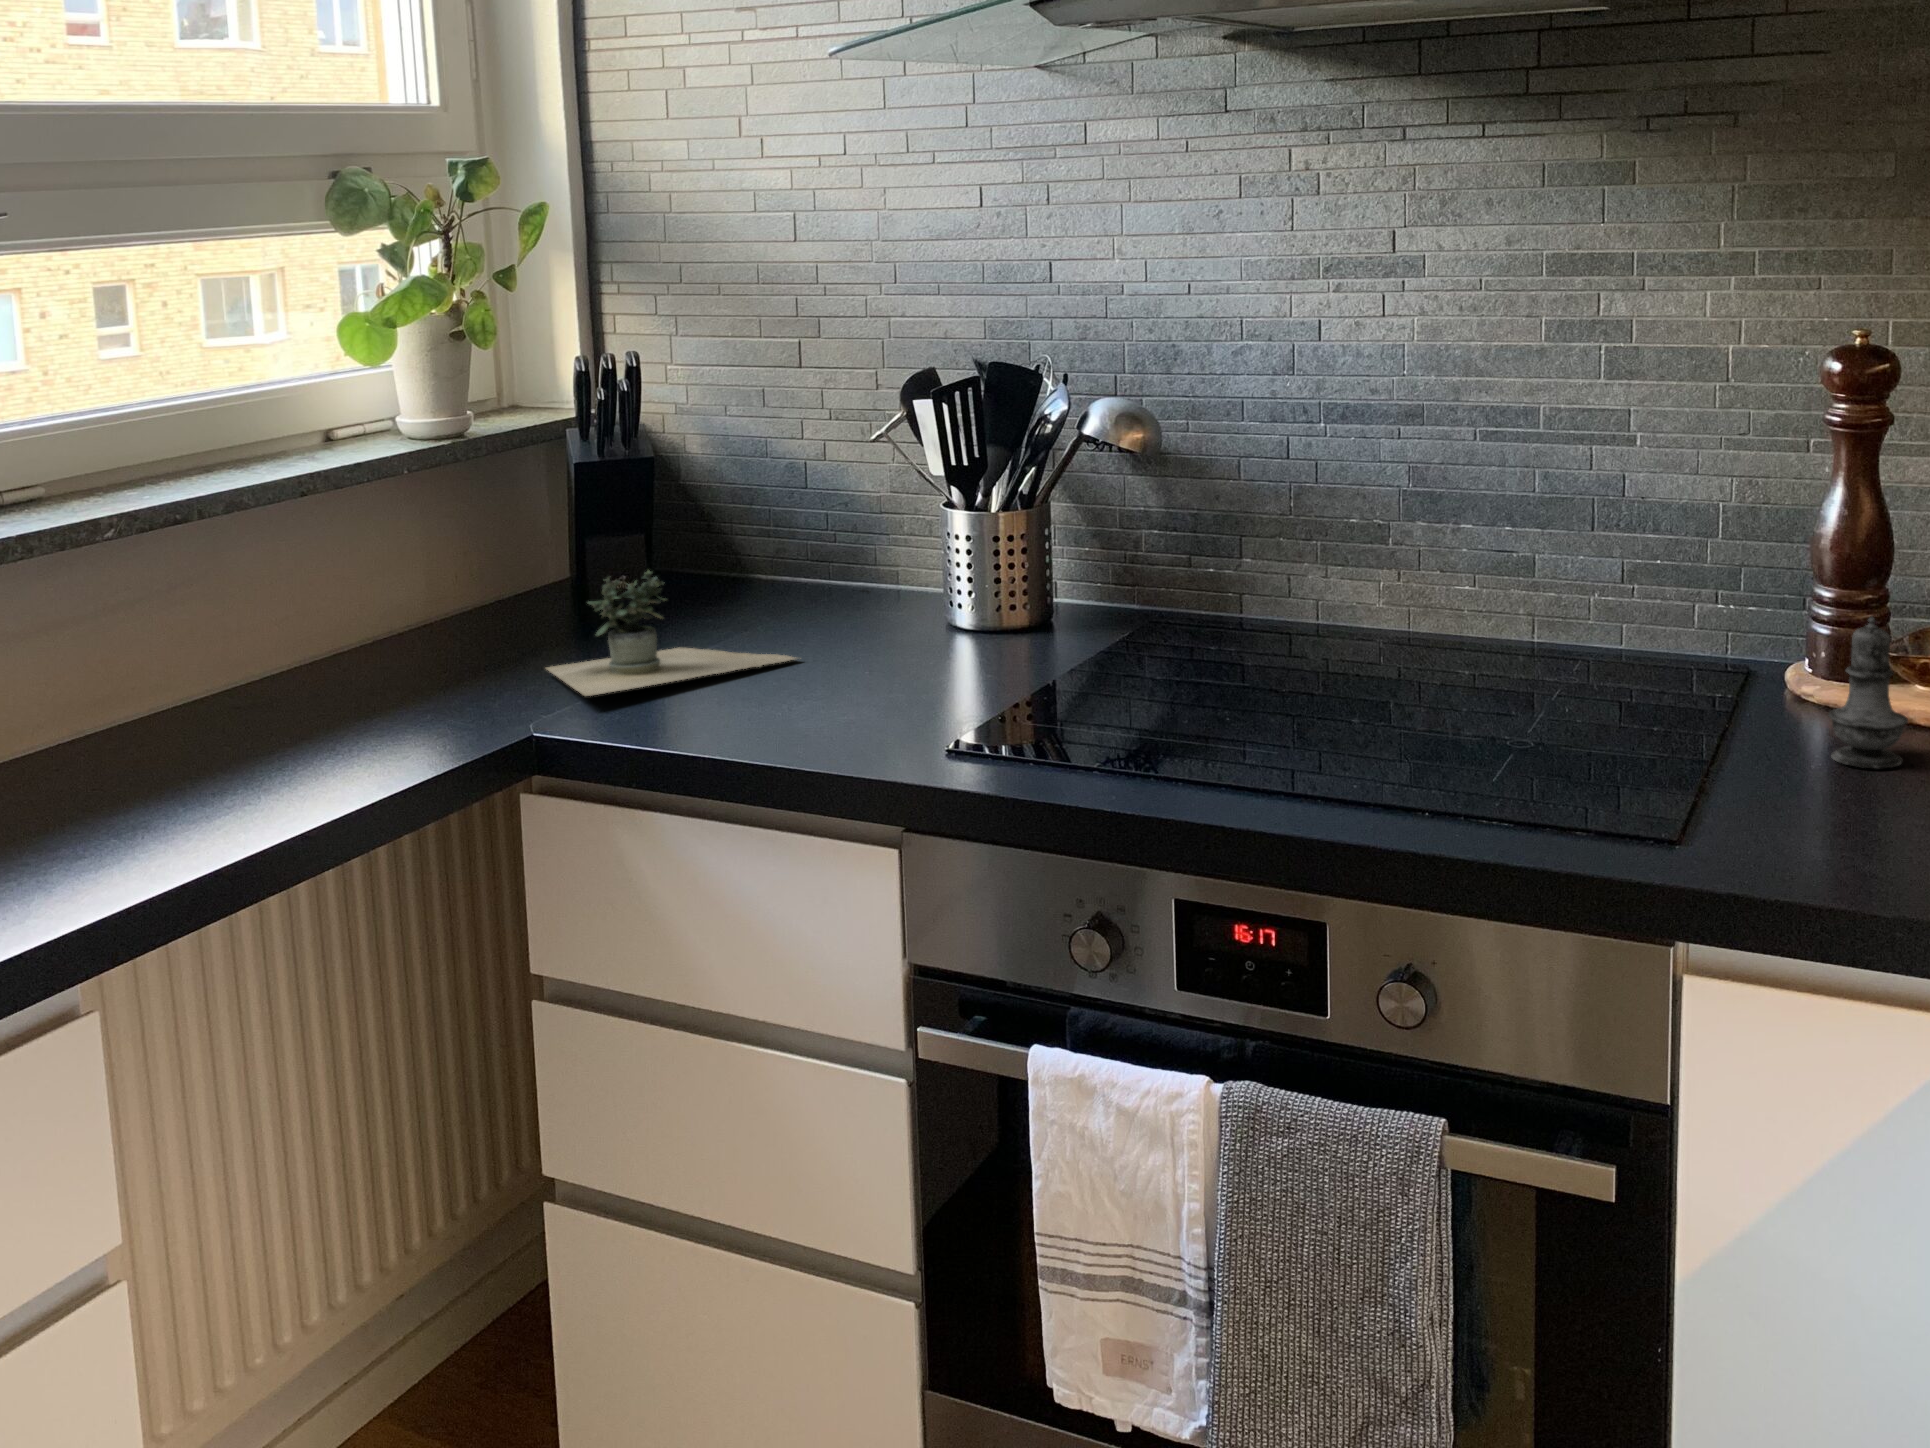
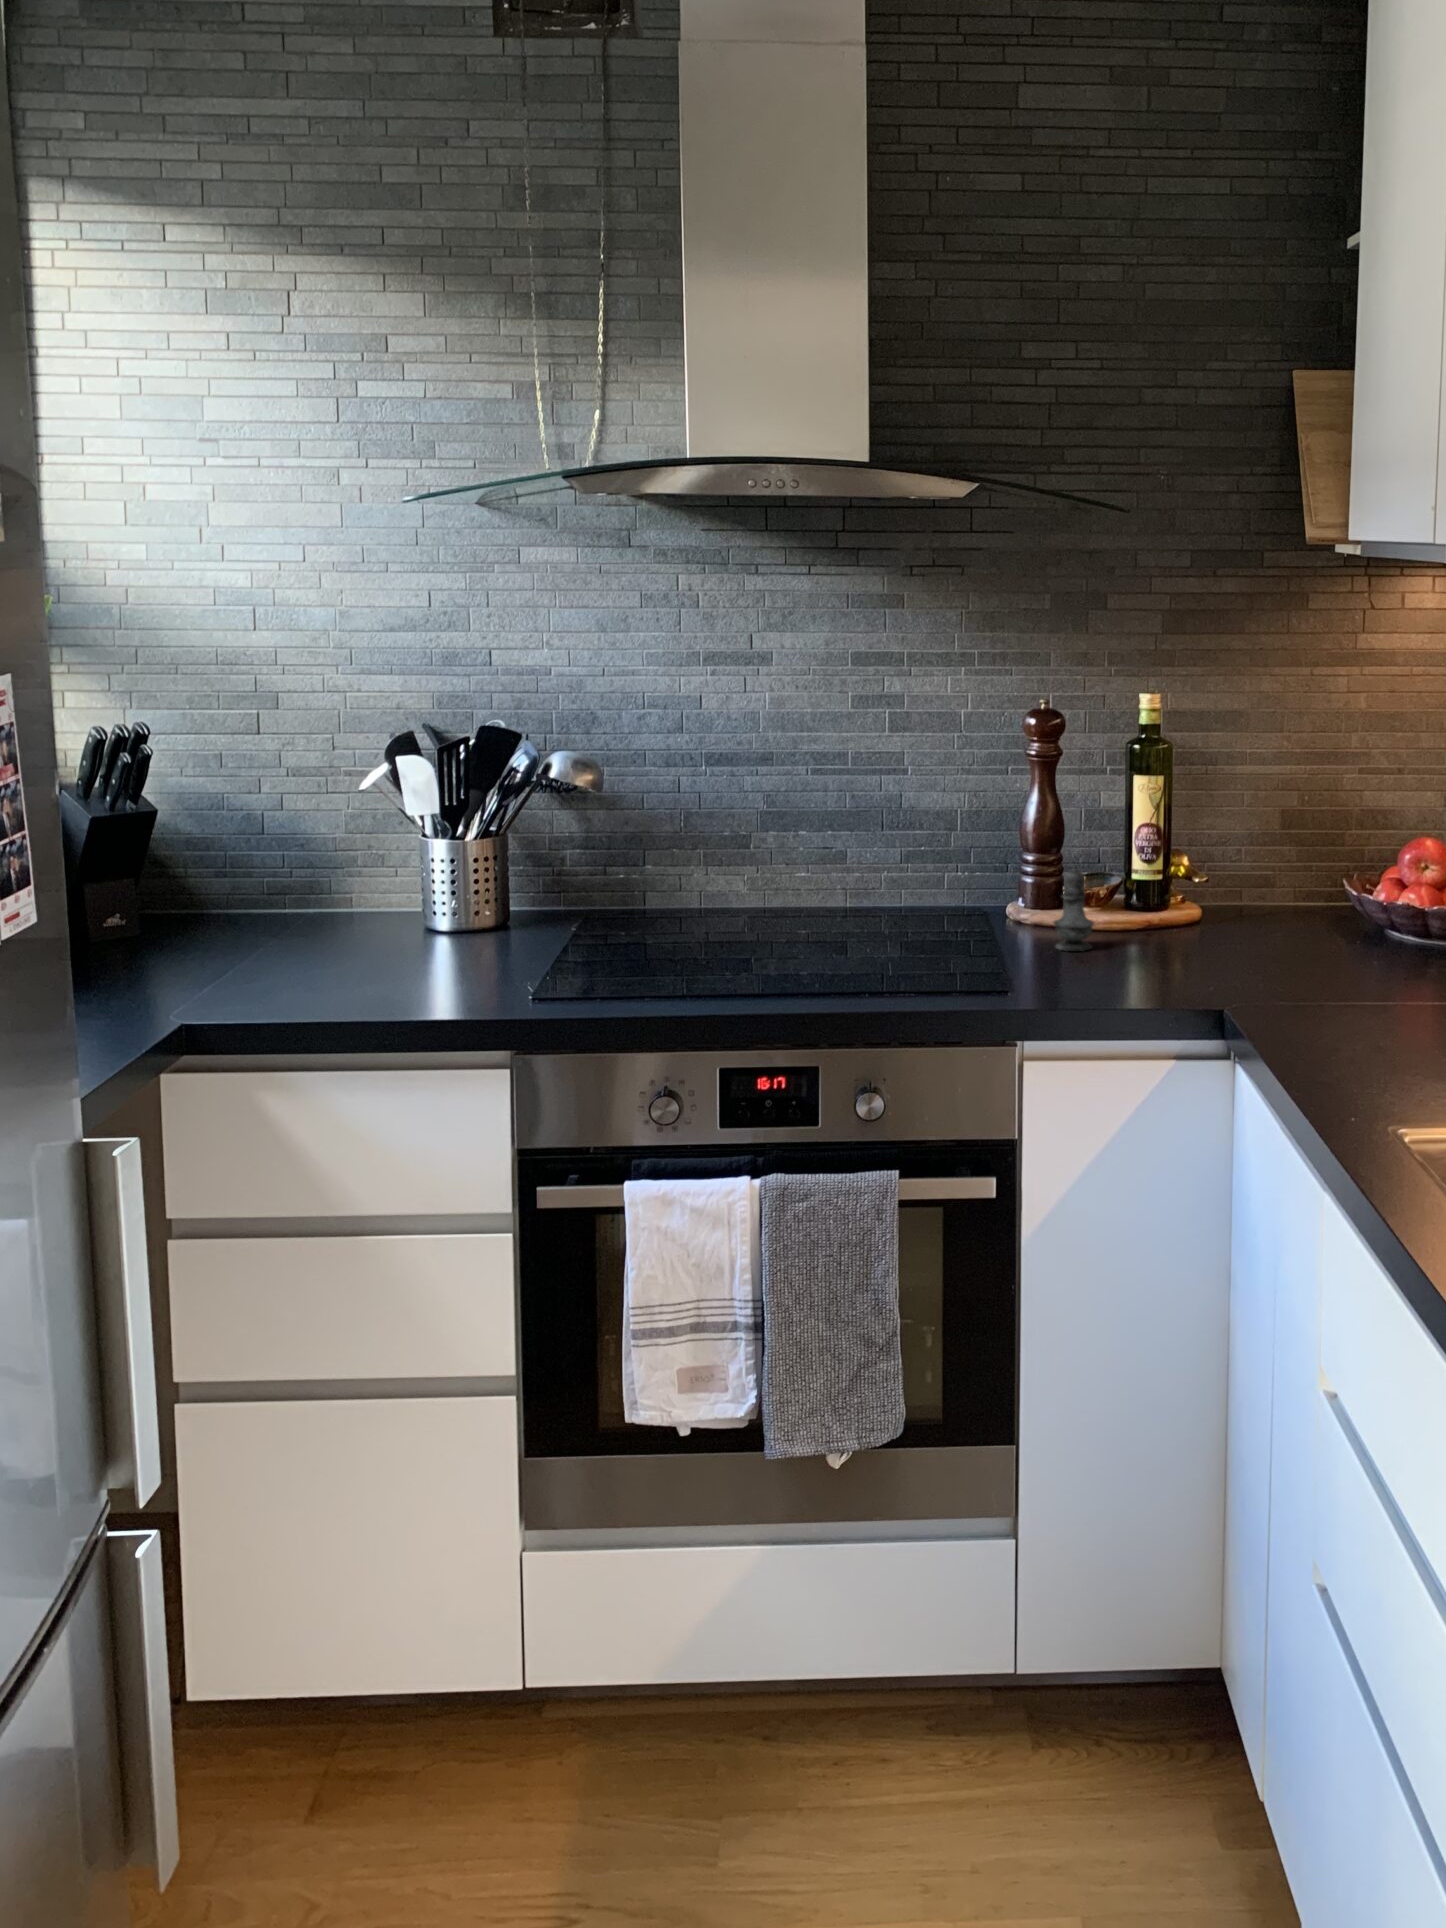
potted plant: present [546,570,869,696] -> none [141,892,392,990]

